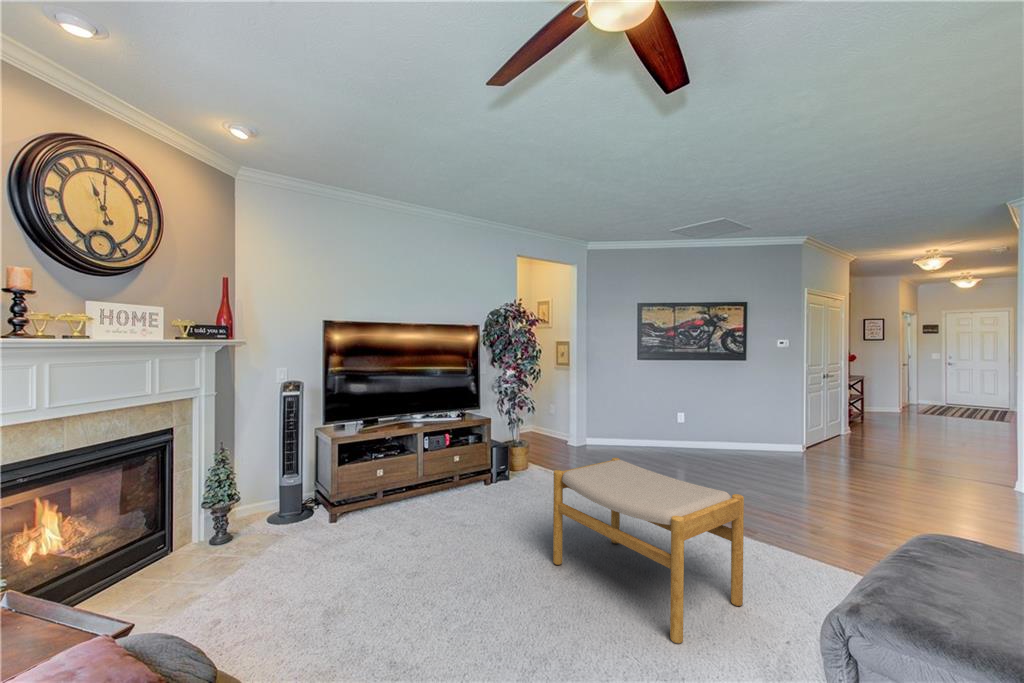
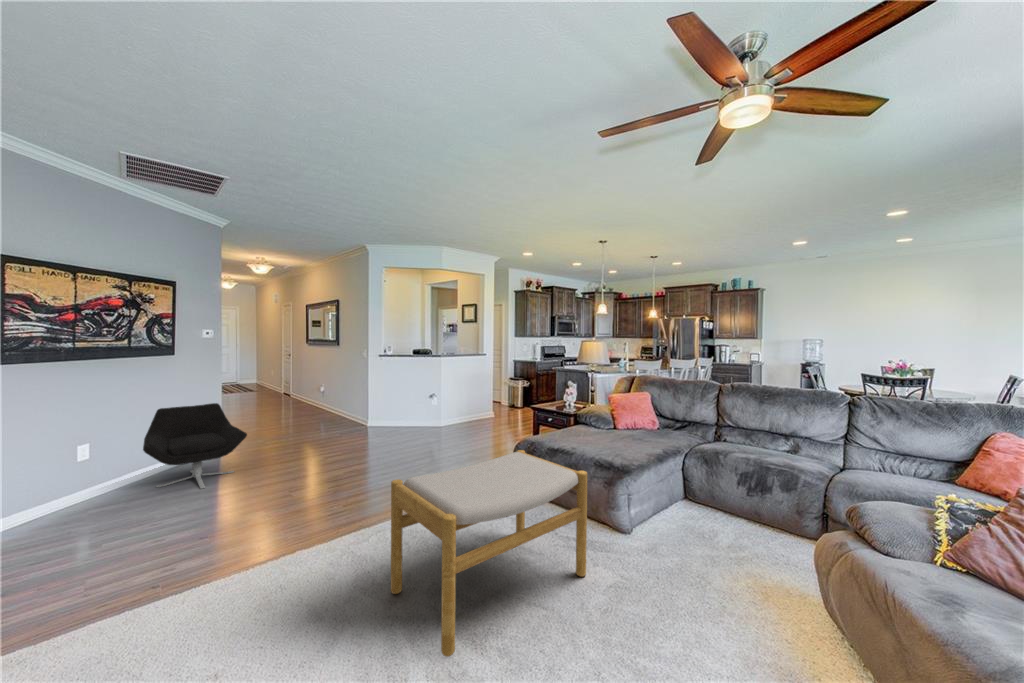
lounge chair: none [693,401,772,465] -> present [143,403,247,489]

